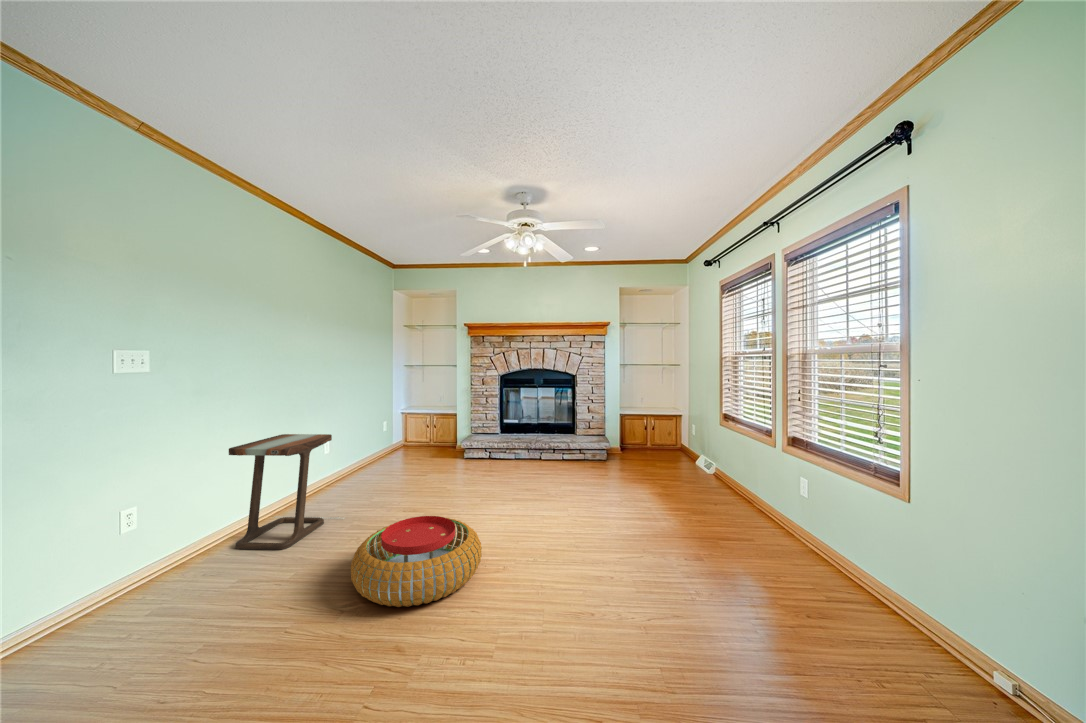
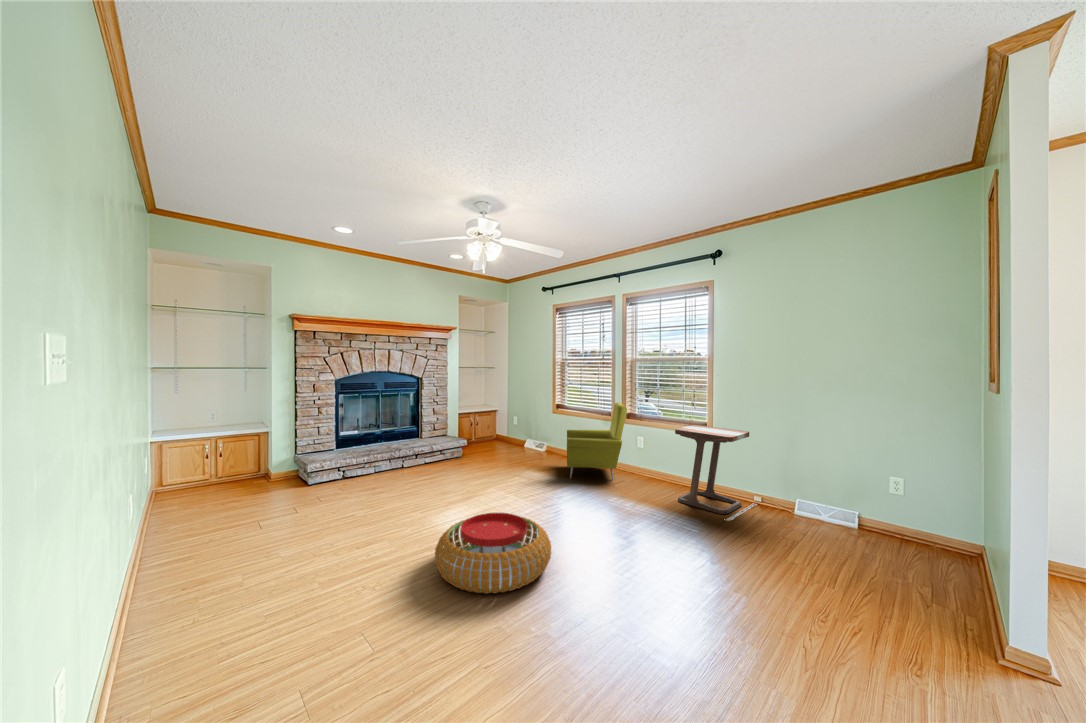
armchair: none [664,418,777,533] -> present [567,402,627,480]
side table: present [229,434,339,550] -> present [675,425,751,520]

